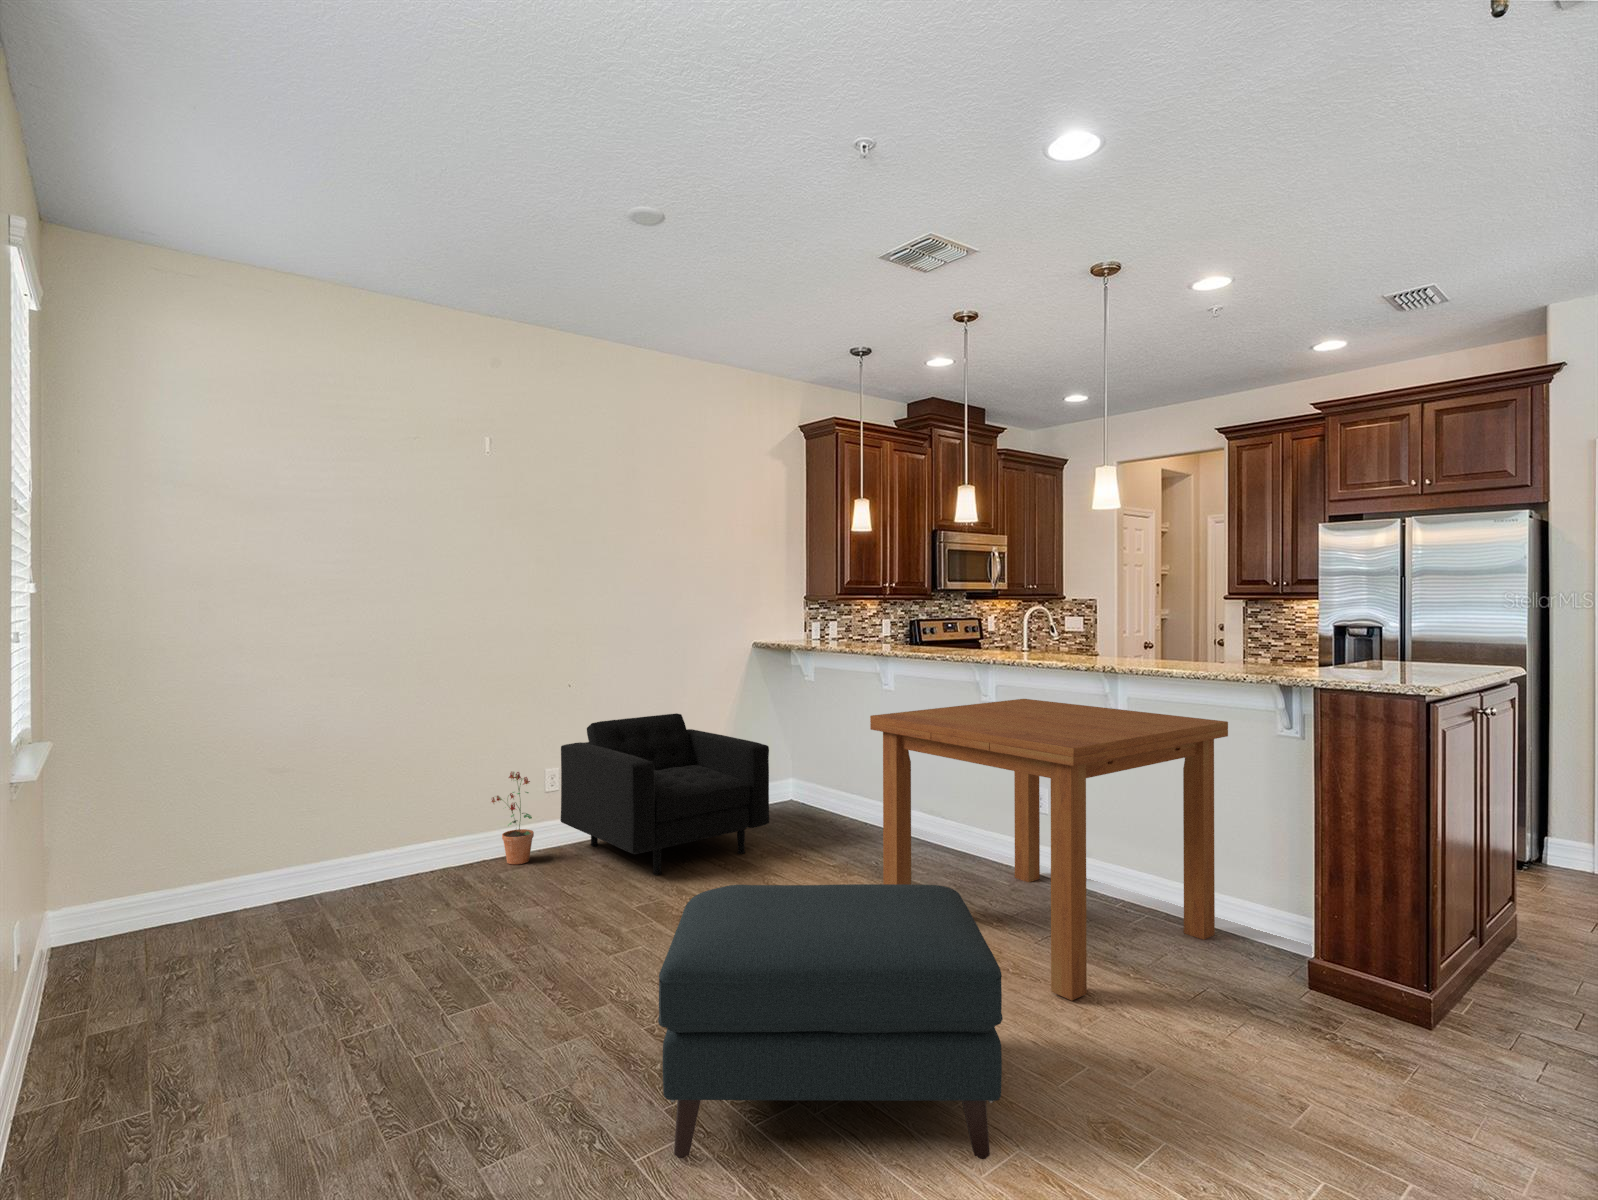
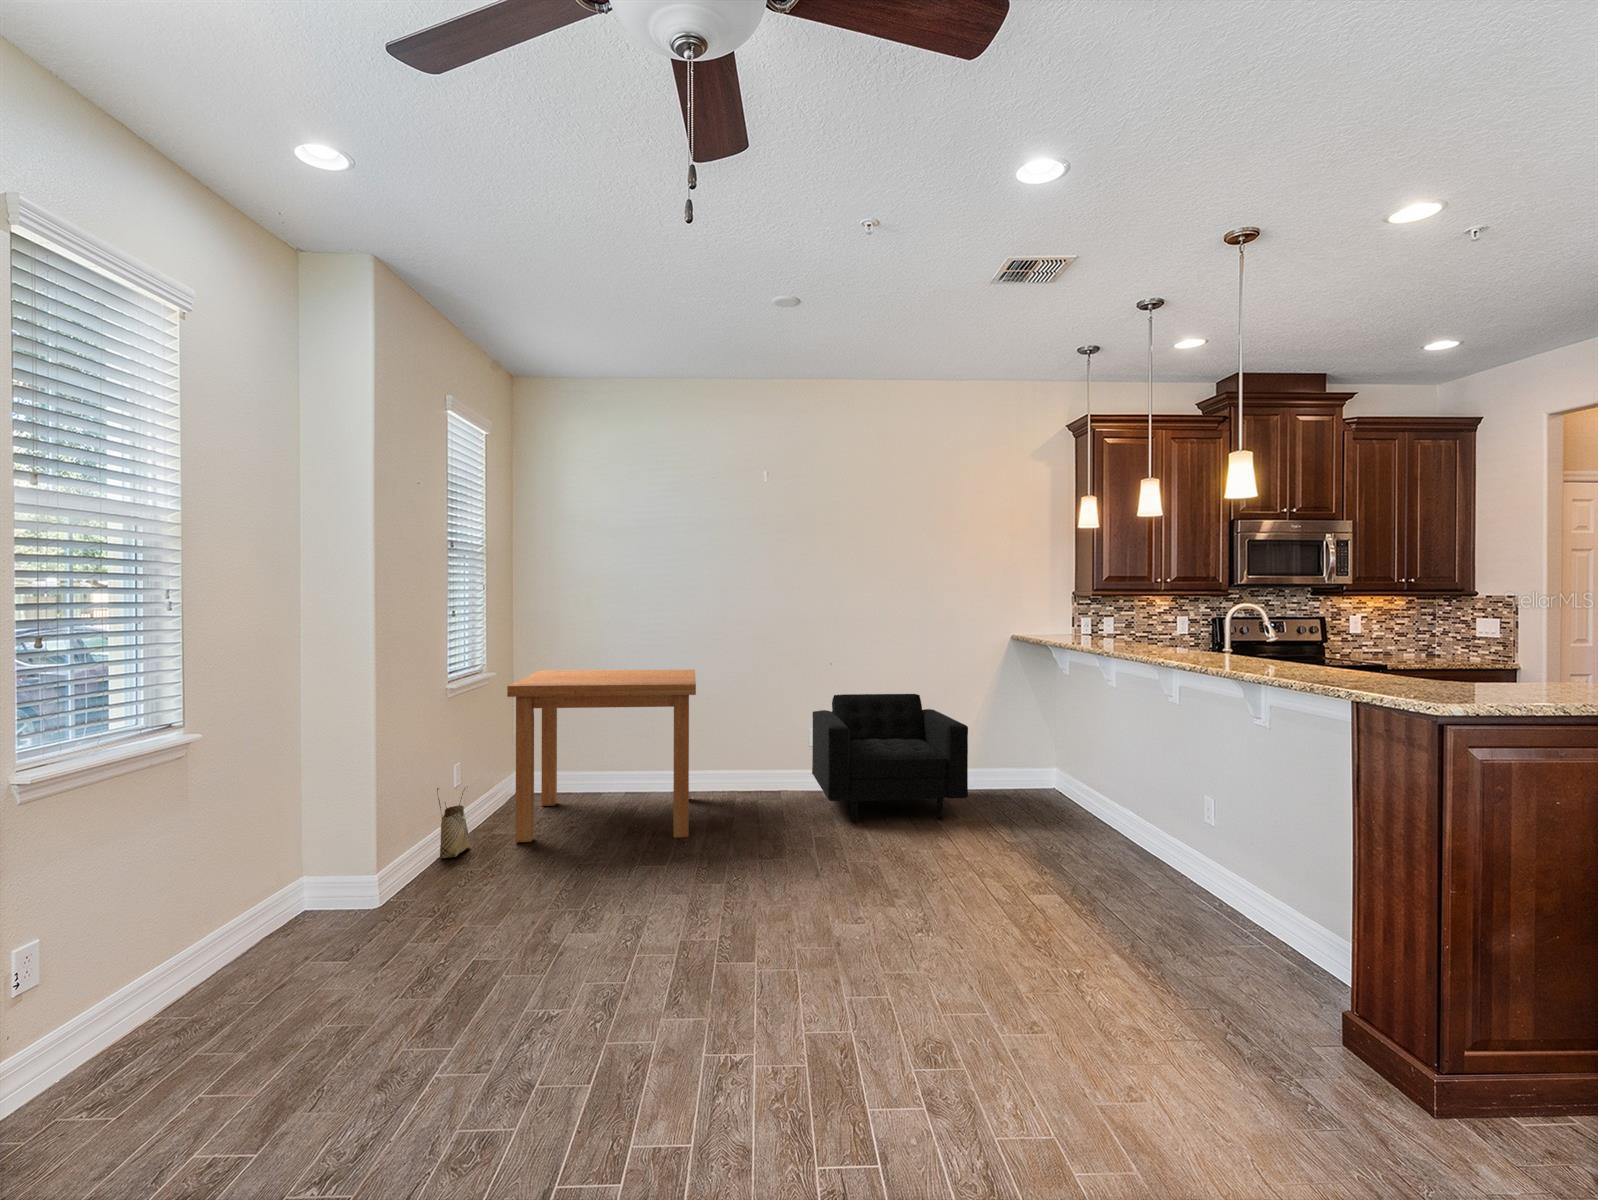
dining table: present [870,699,1228,1001] -> present [507,670,696,842]
potted plant: present [492,772,534,864] -> none [756,728,785,800]
ottoman: present [658,884,1003,1159] -> none [636,804,915,1017]
woven basket: none [39,942,107,1087] -> present [437,787,470,858]

